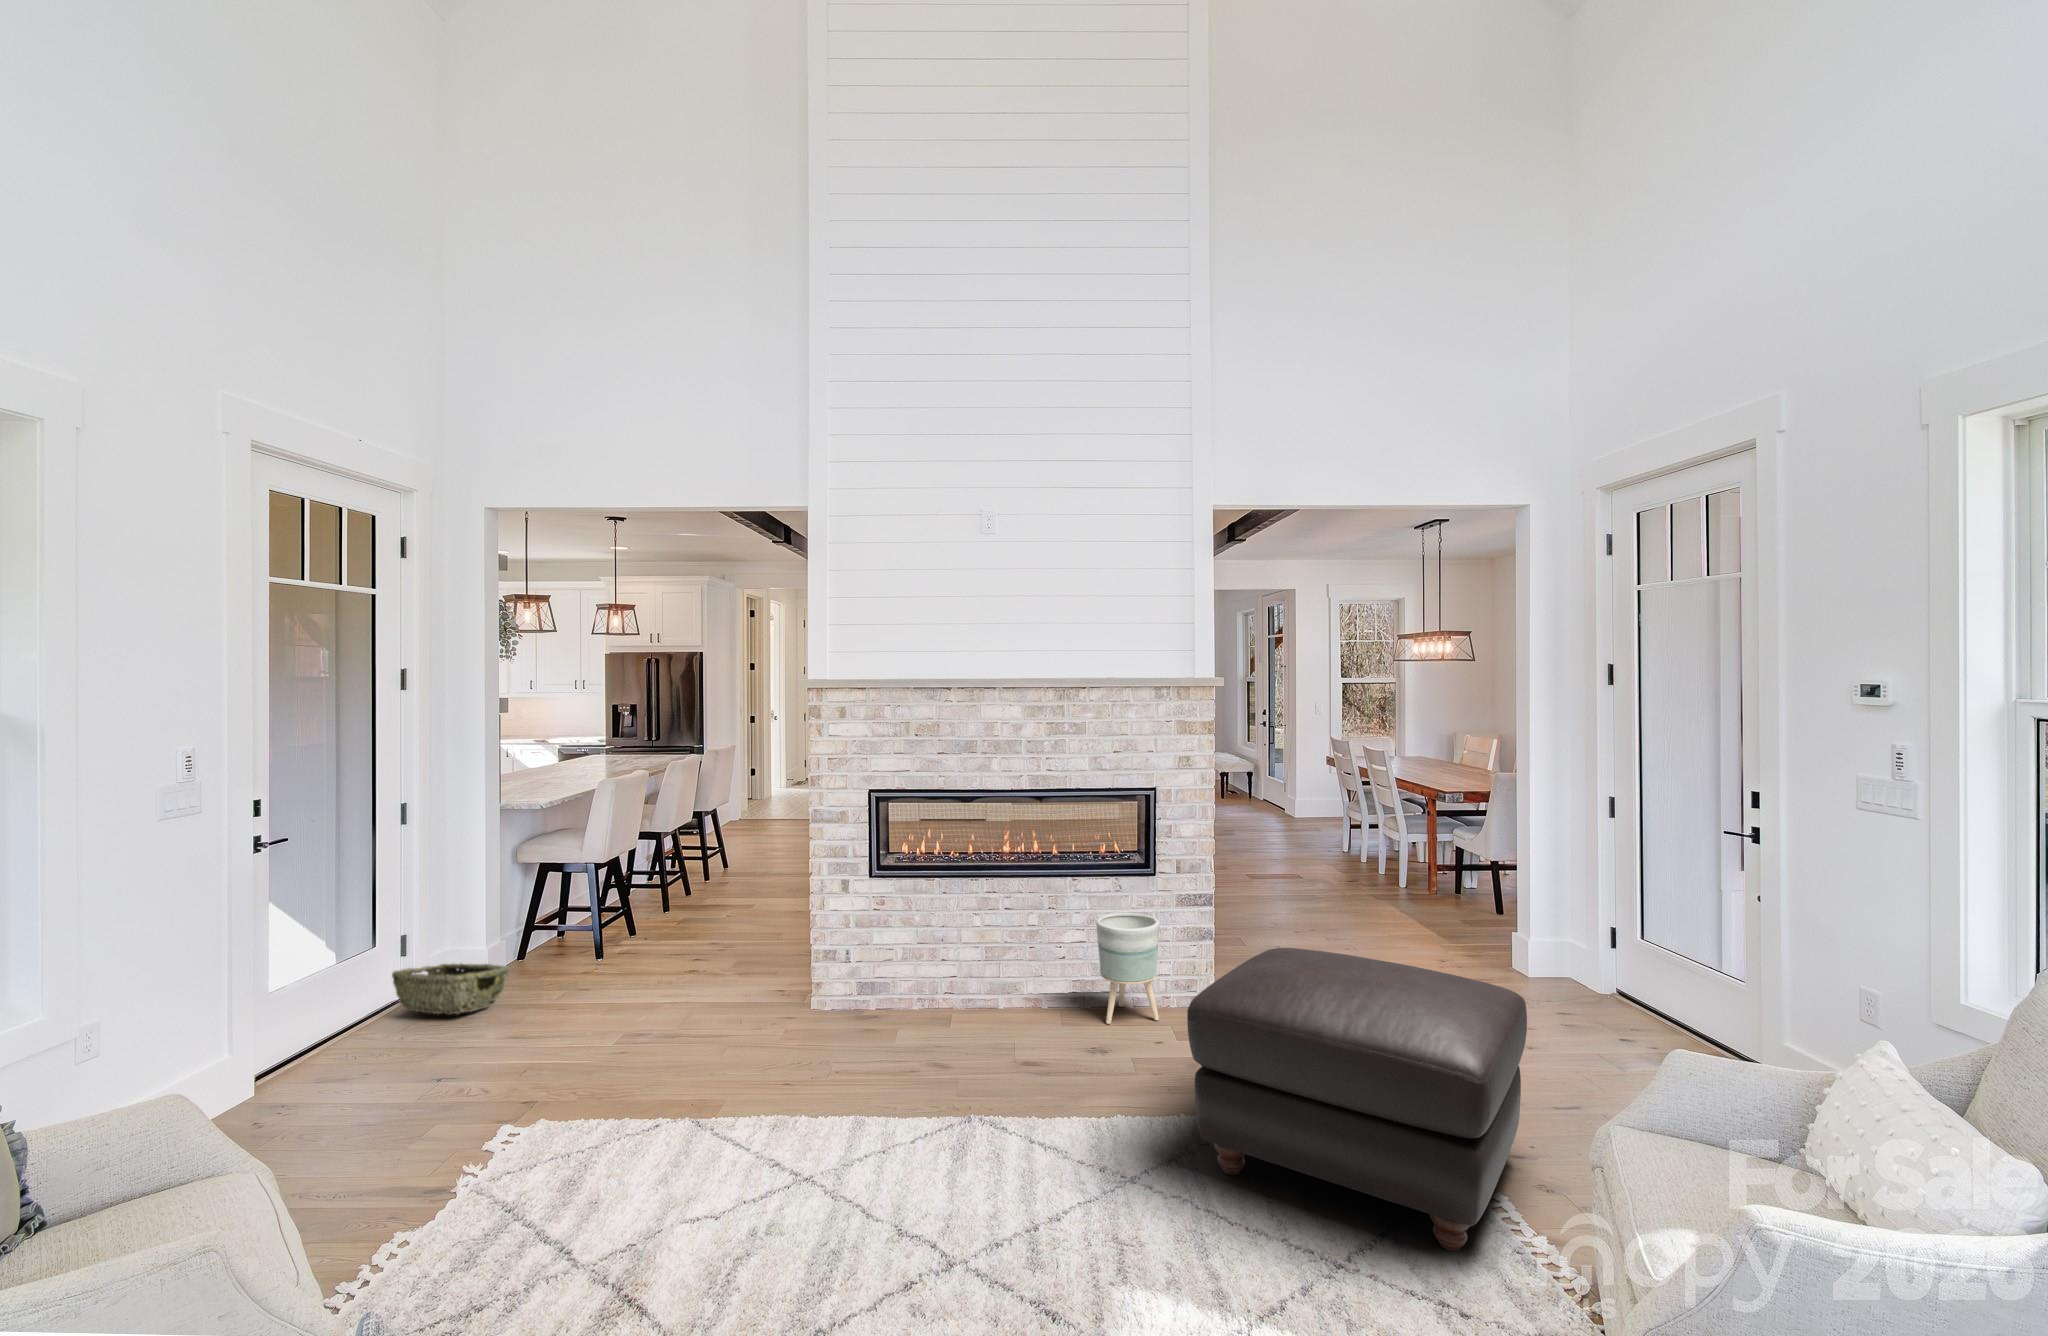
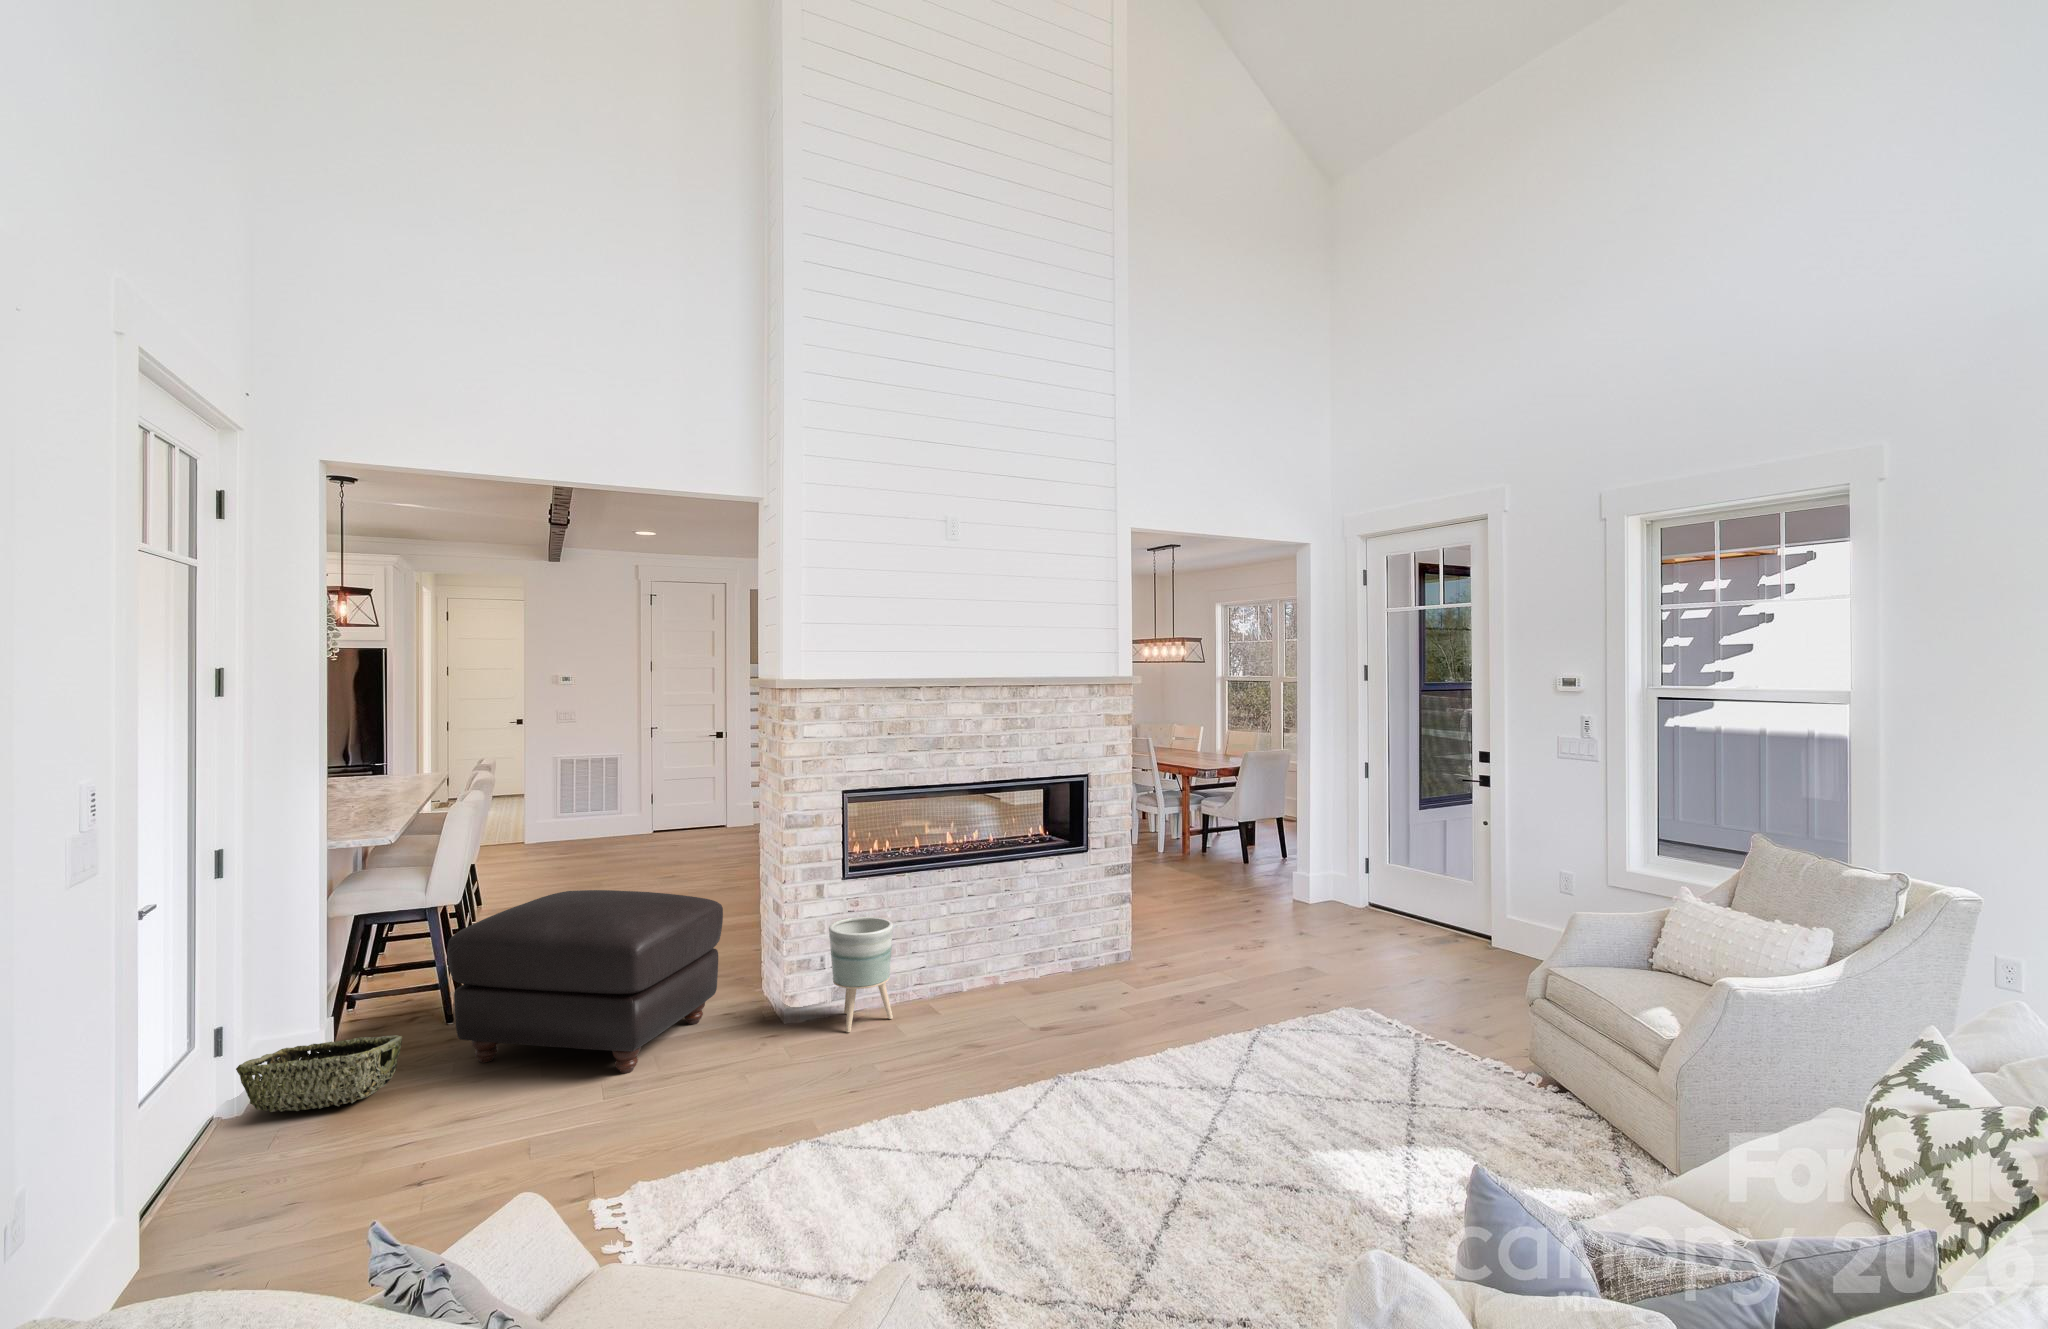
planter: present [1096,913,1159,1024] -> present [829,917,893,1032]
ottoman: present [1187,948,1527,1251] -> present [447,890,723,1073]

